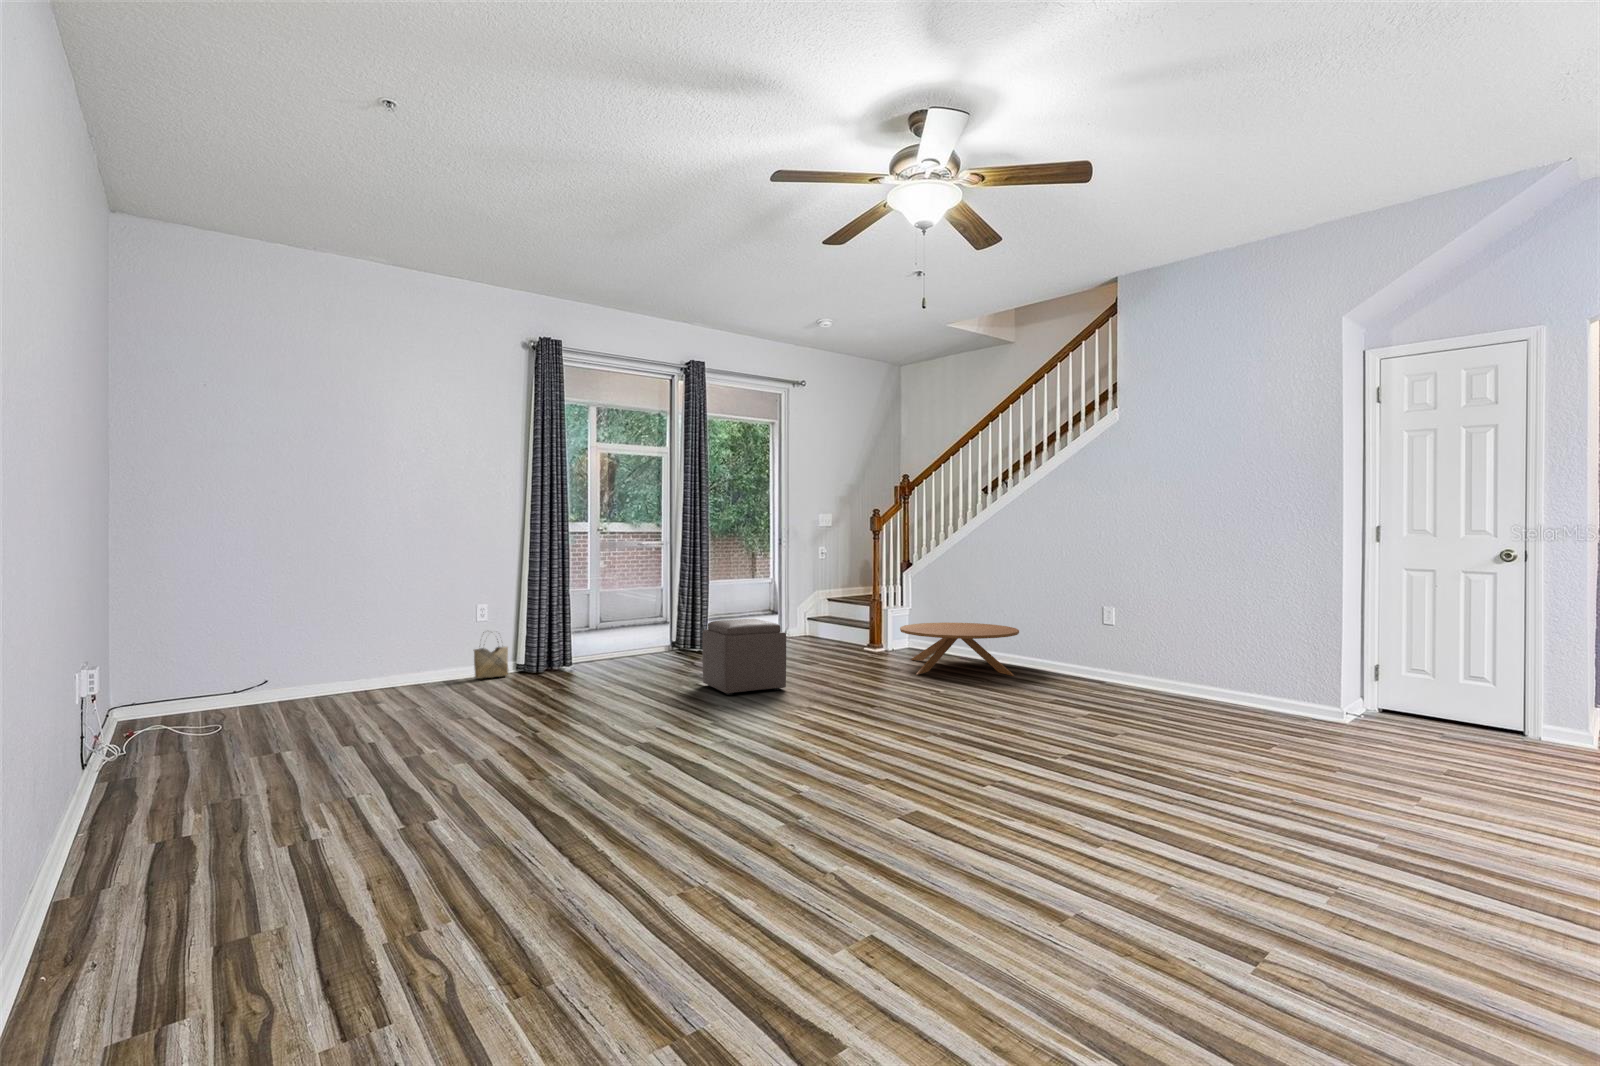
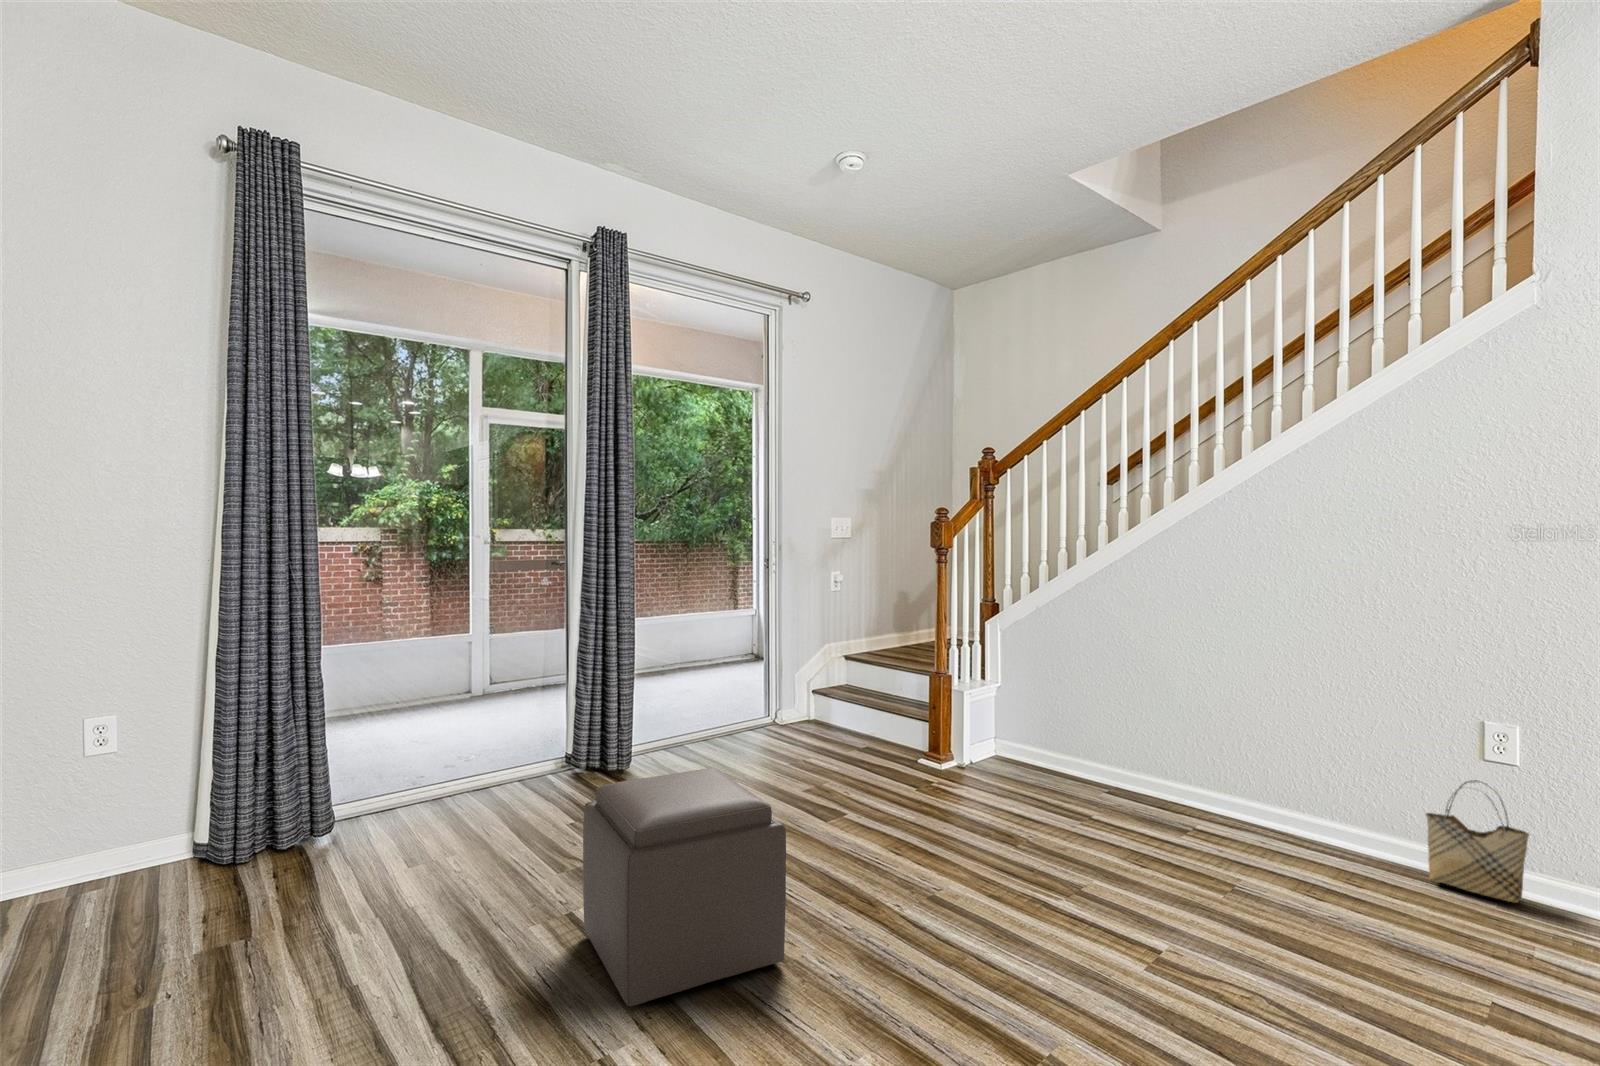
coffee table: present [900,623,1019,676] -> none [1012,729,1286,886]
woven basket: present [474,639,508,679] -> present [1426,780,1529,903]

